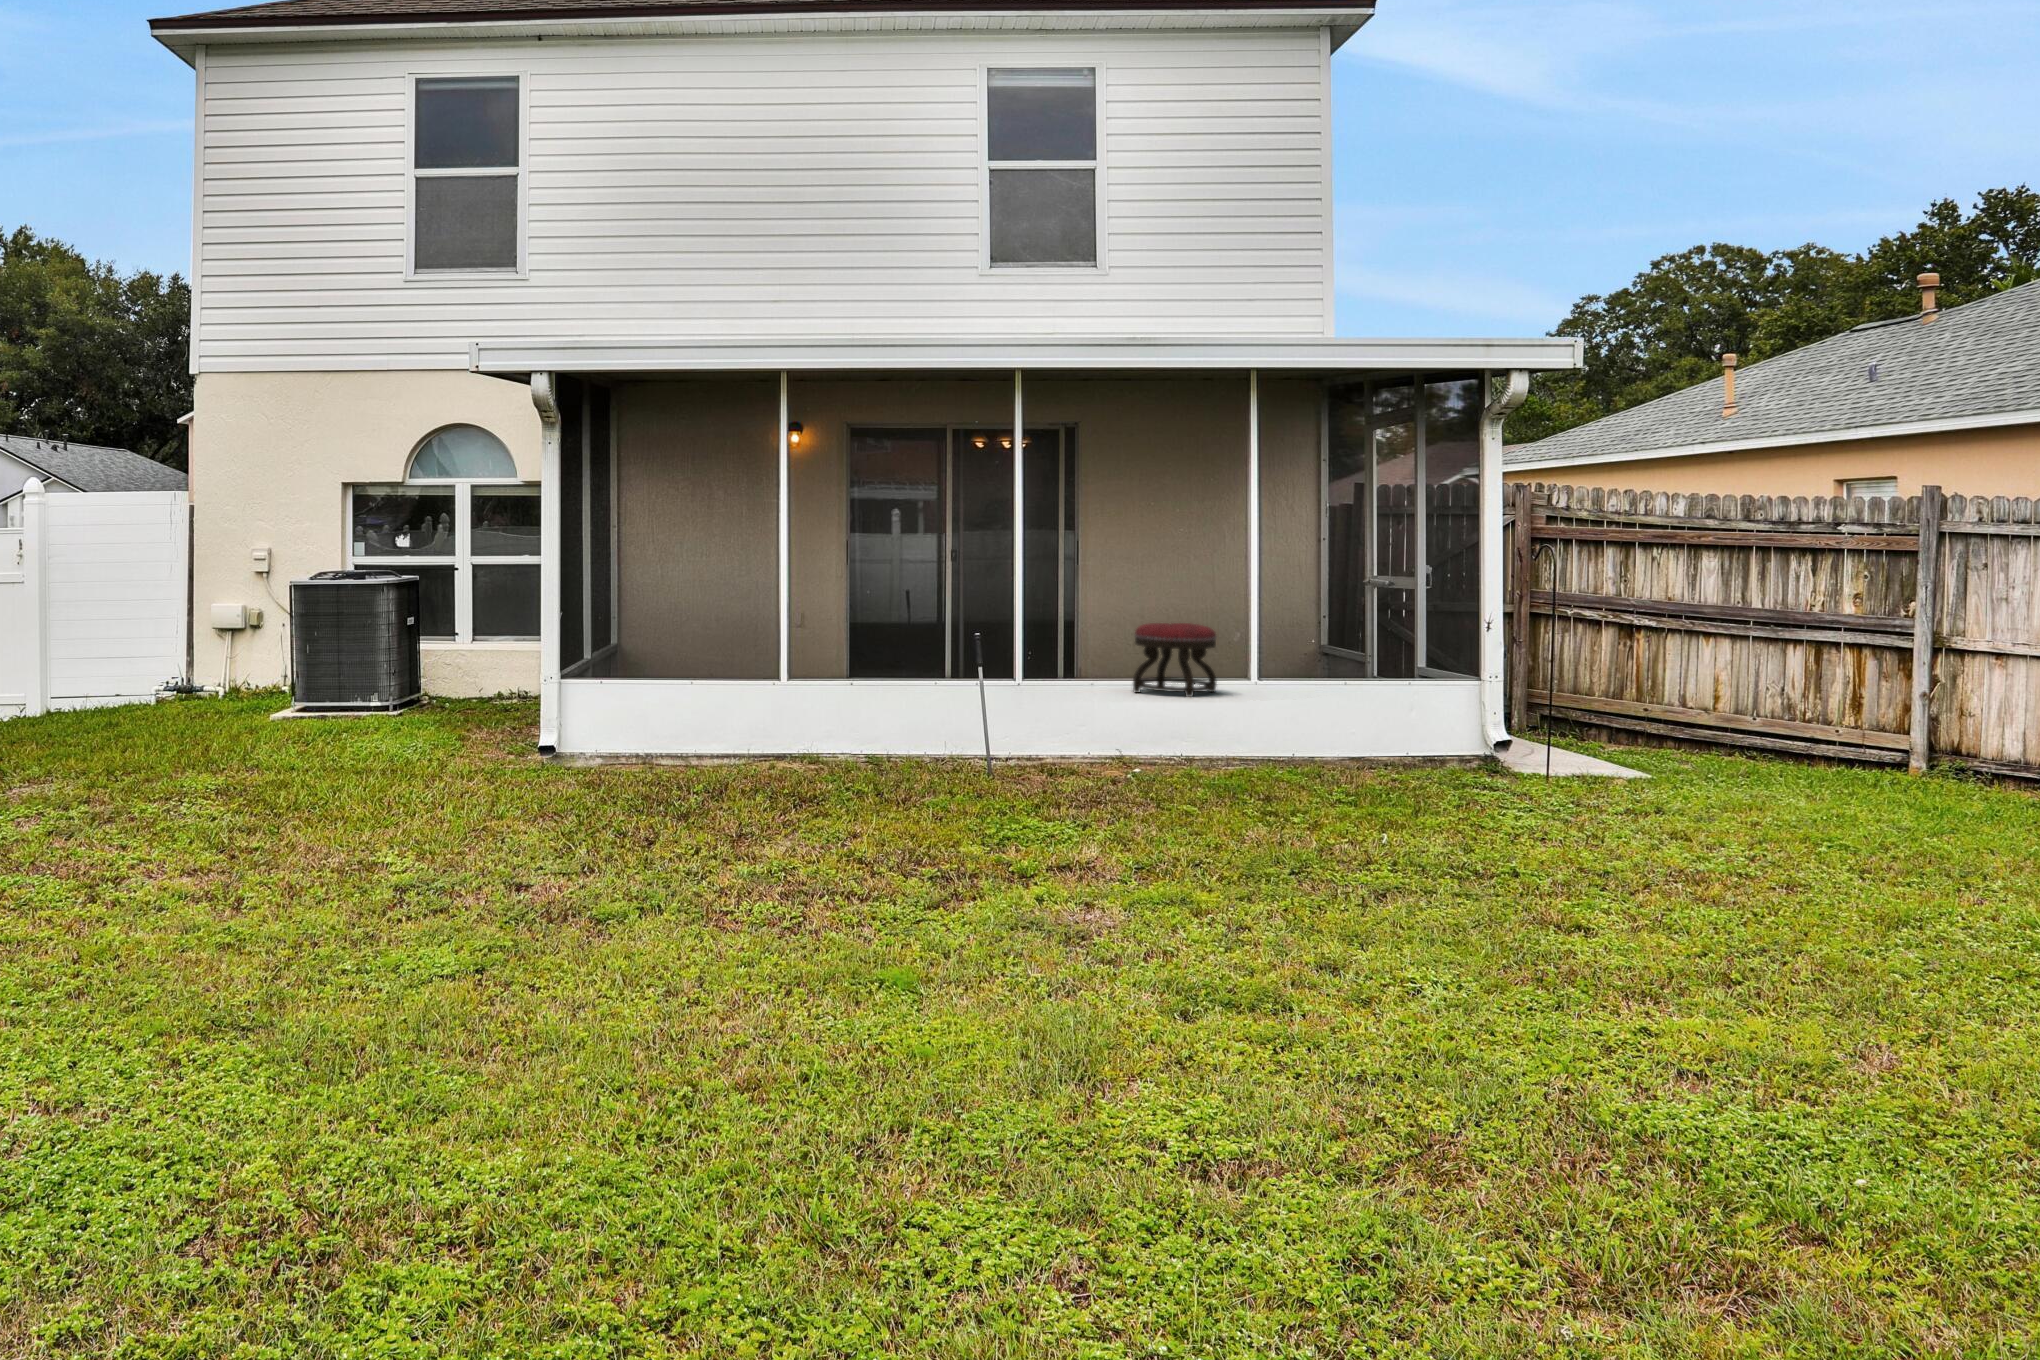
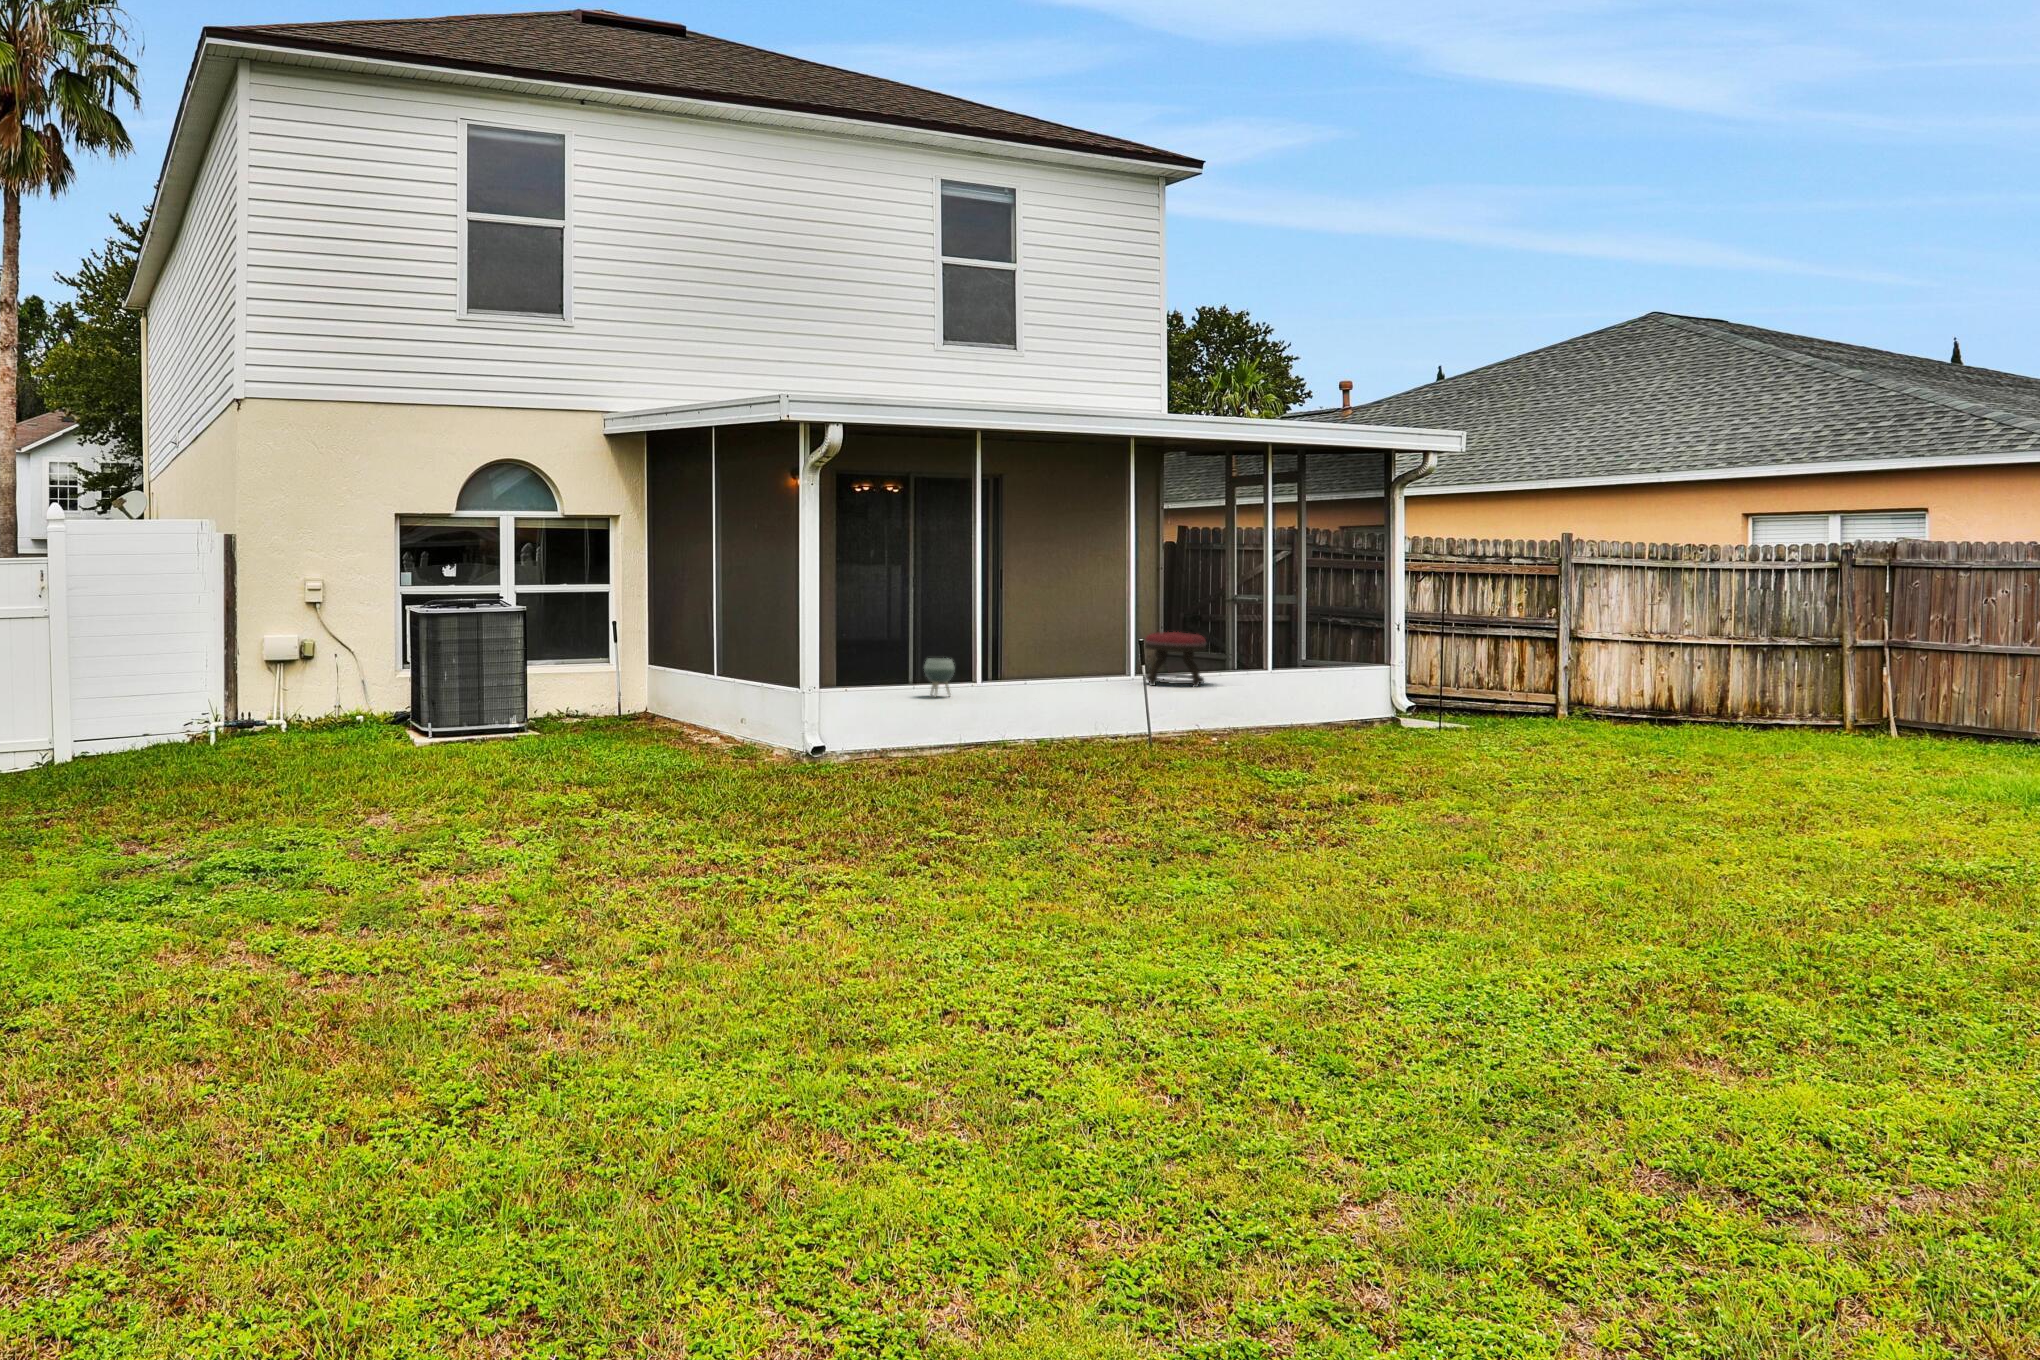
planter: none [799,646,835,694] -> present [924,658,954,697]

